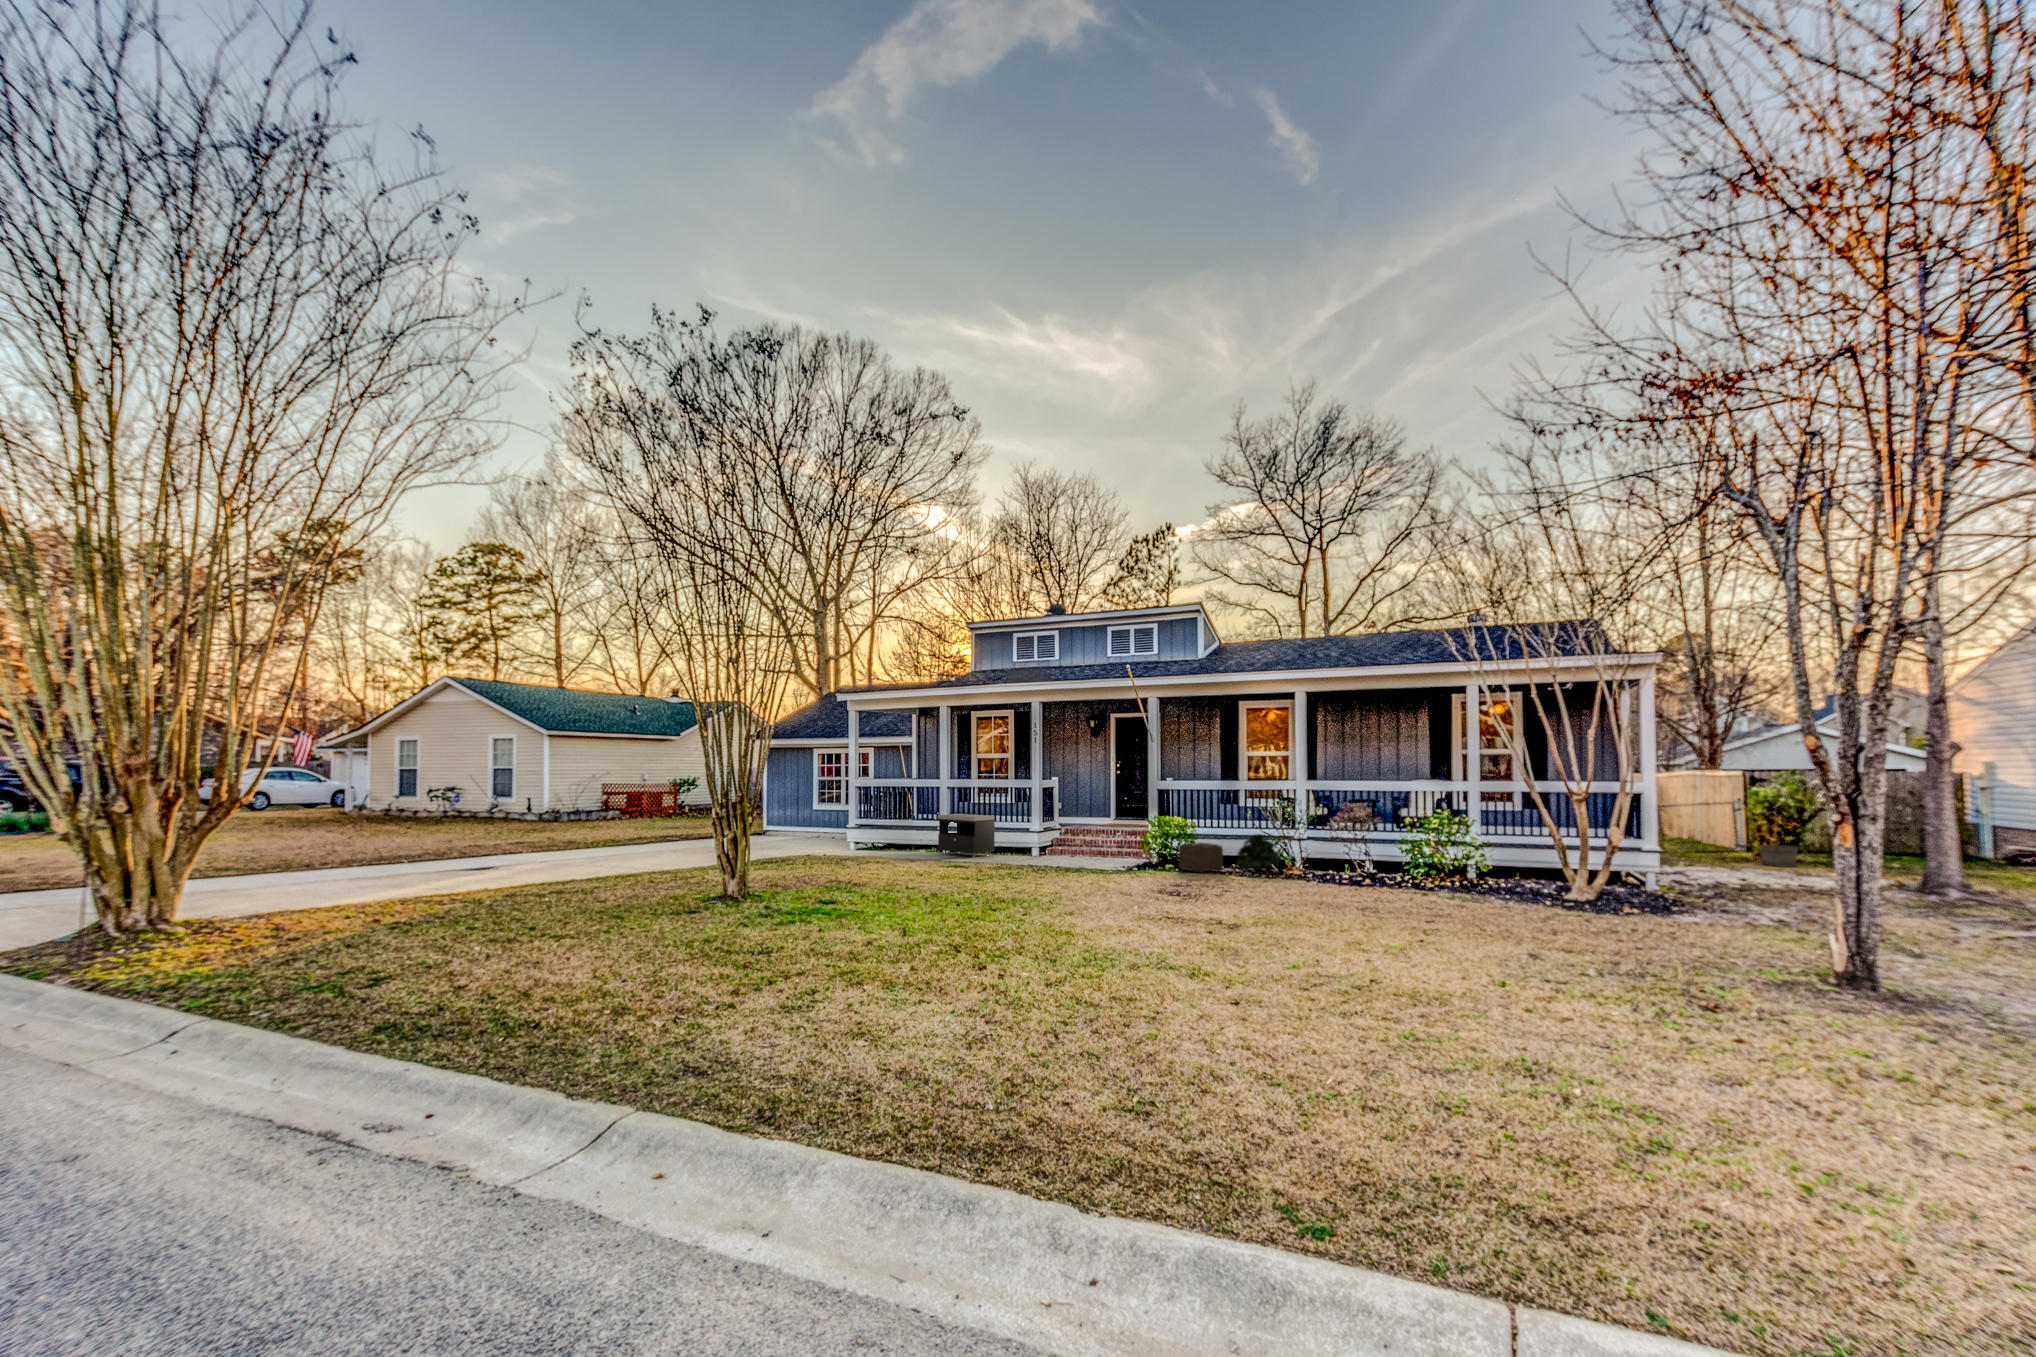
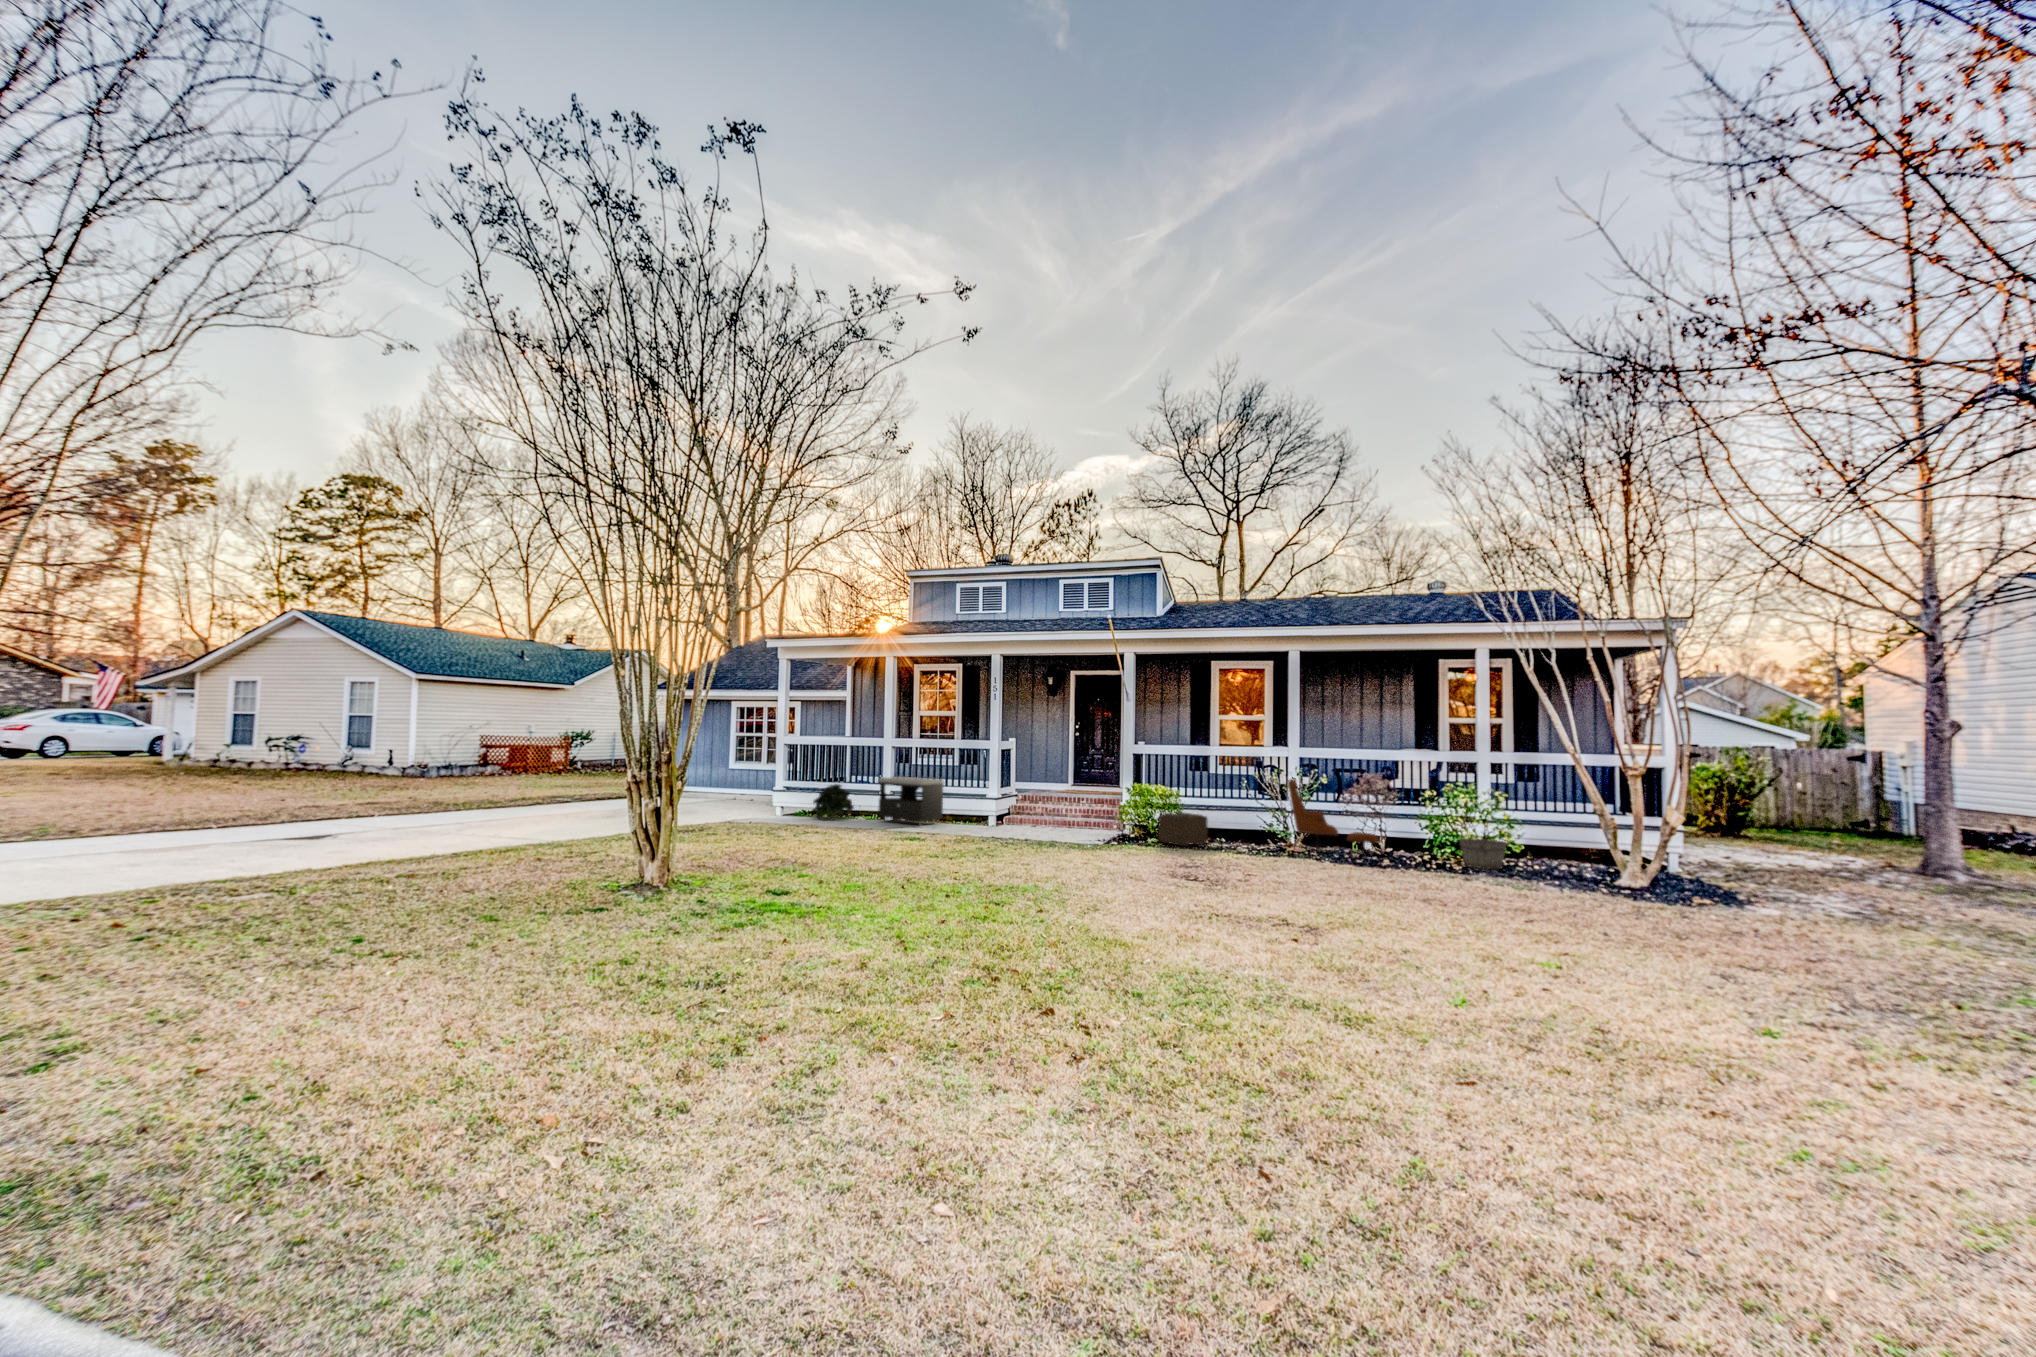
lounge chair: none [1293,812,1378,880] -> present [1288,780,1379,854]
potted plant: present [1236,834,1284,870] -> present [812,784,853,818]
wooden bucket: present [1758,840,1798,867] -> present [1460,838,1506,869]

